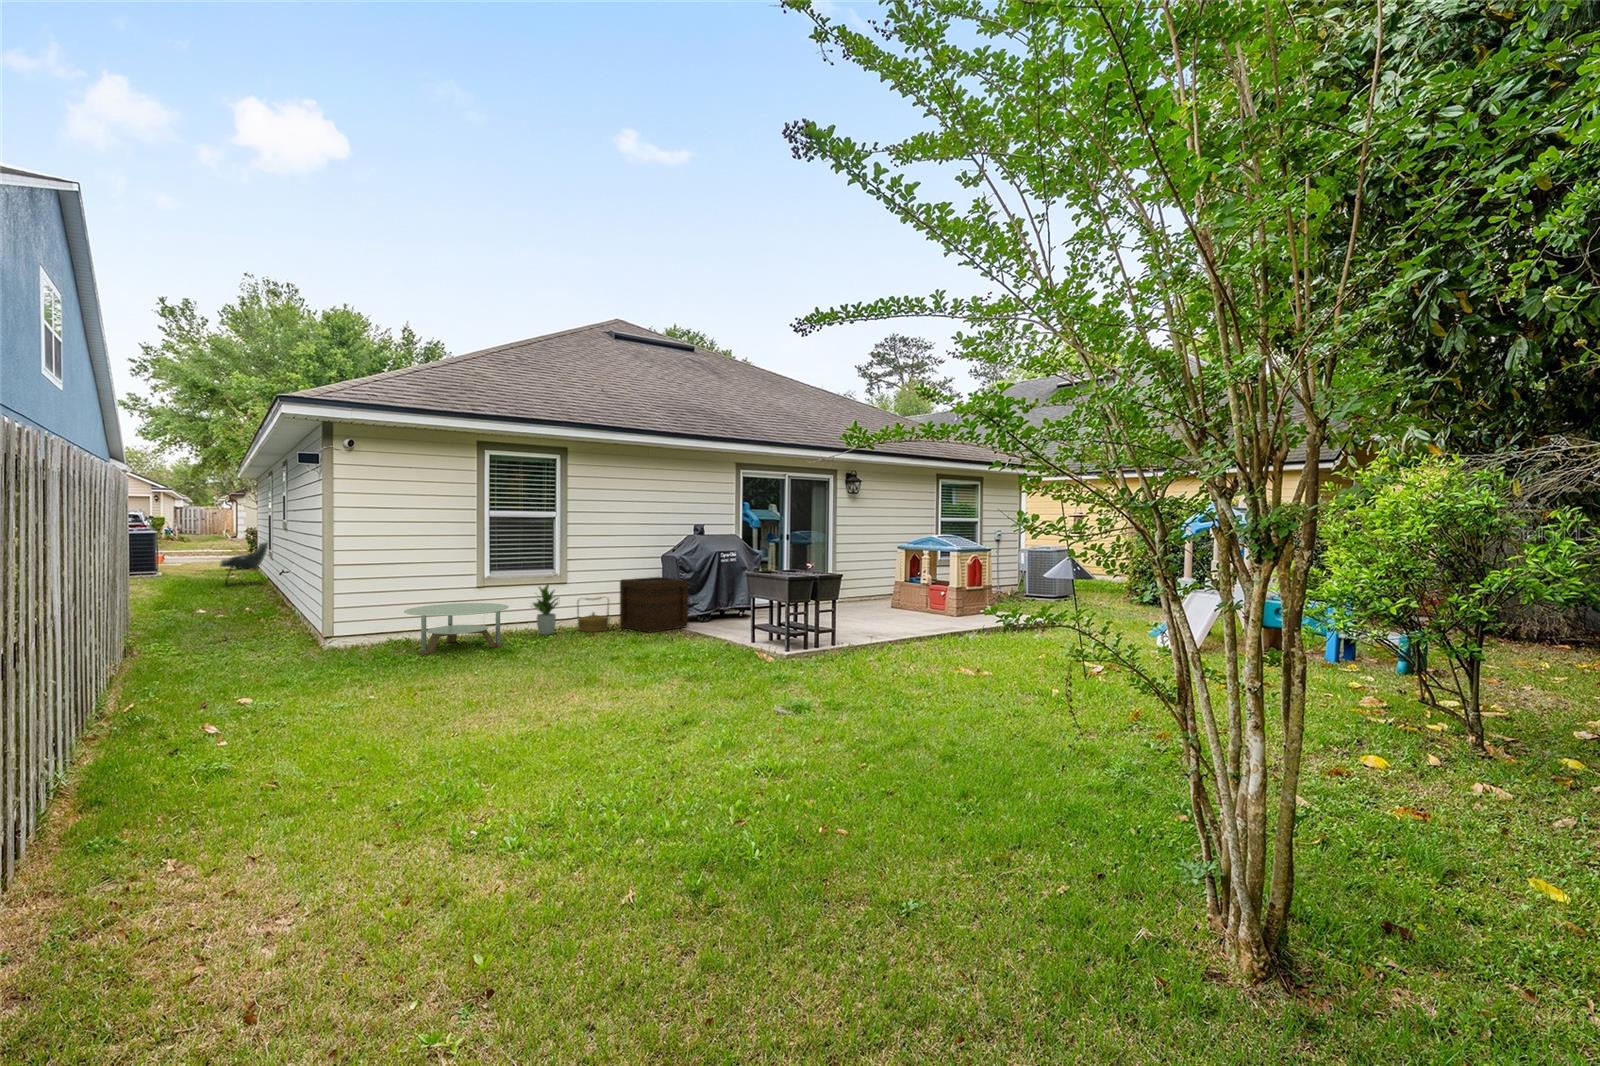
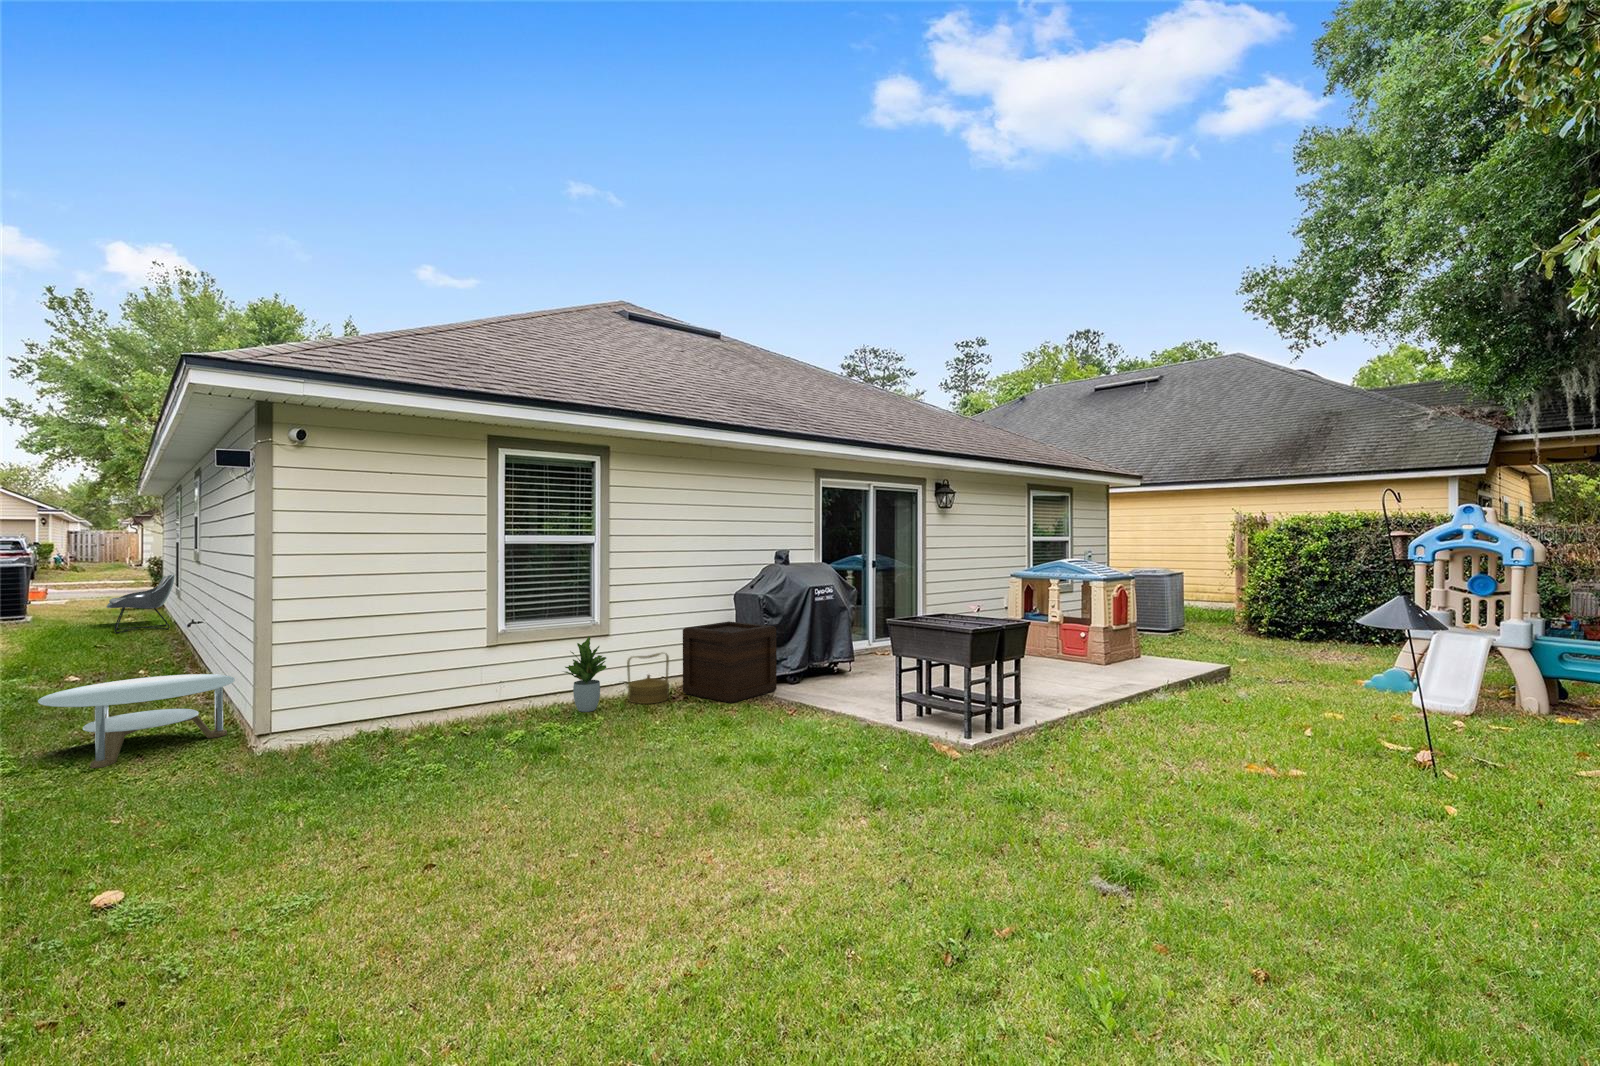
round table: present [404,603,509,654] -> present [38,674,235,768]

